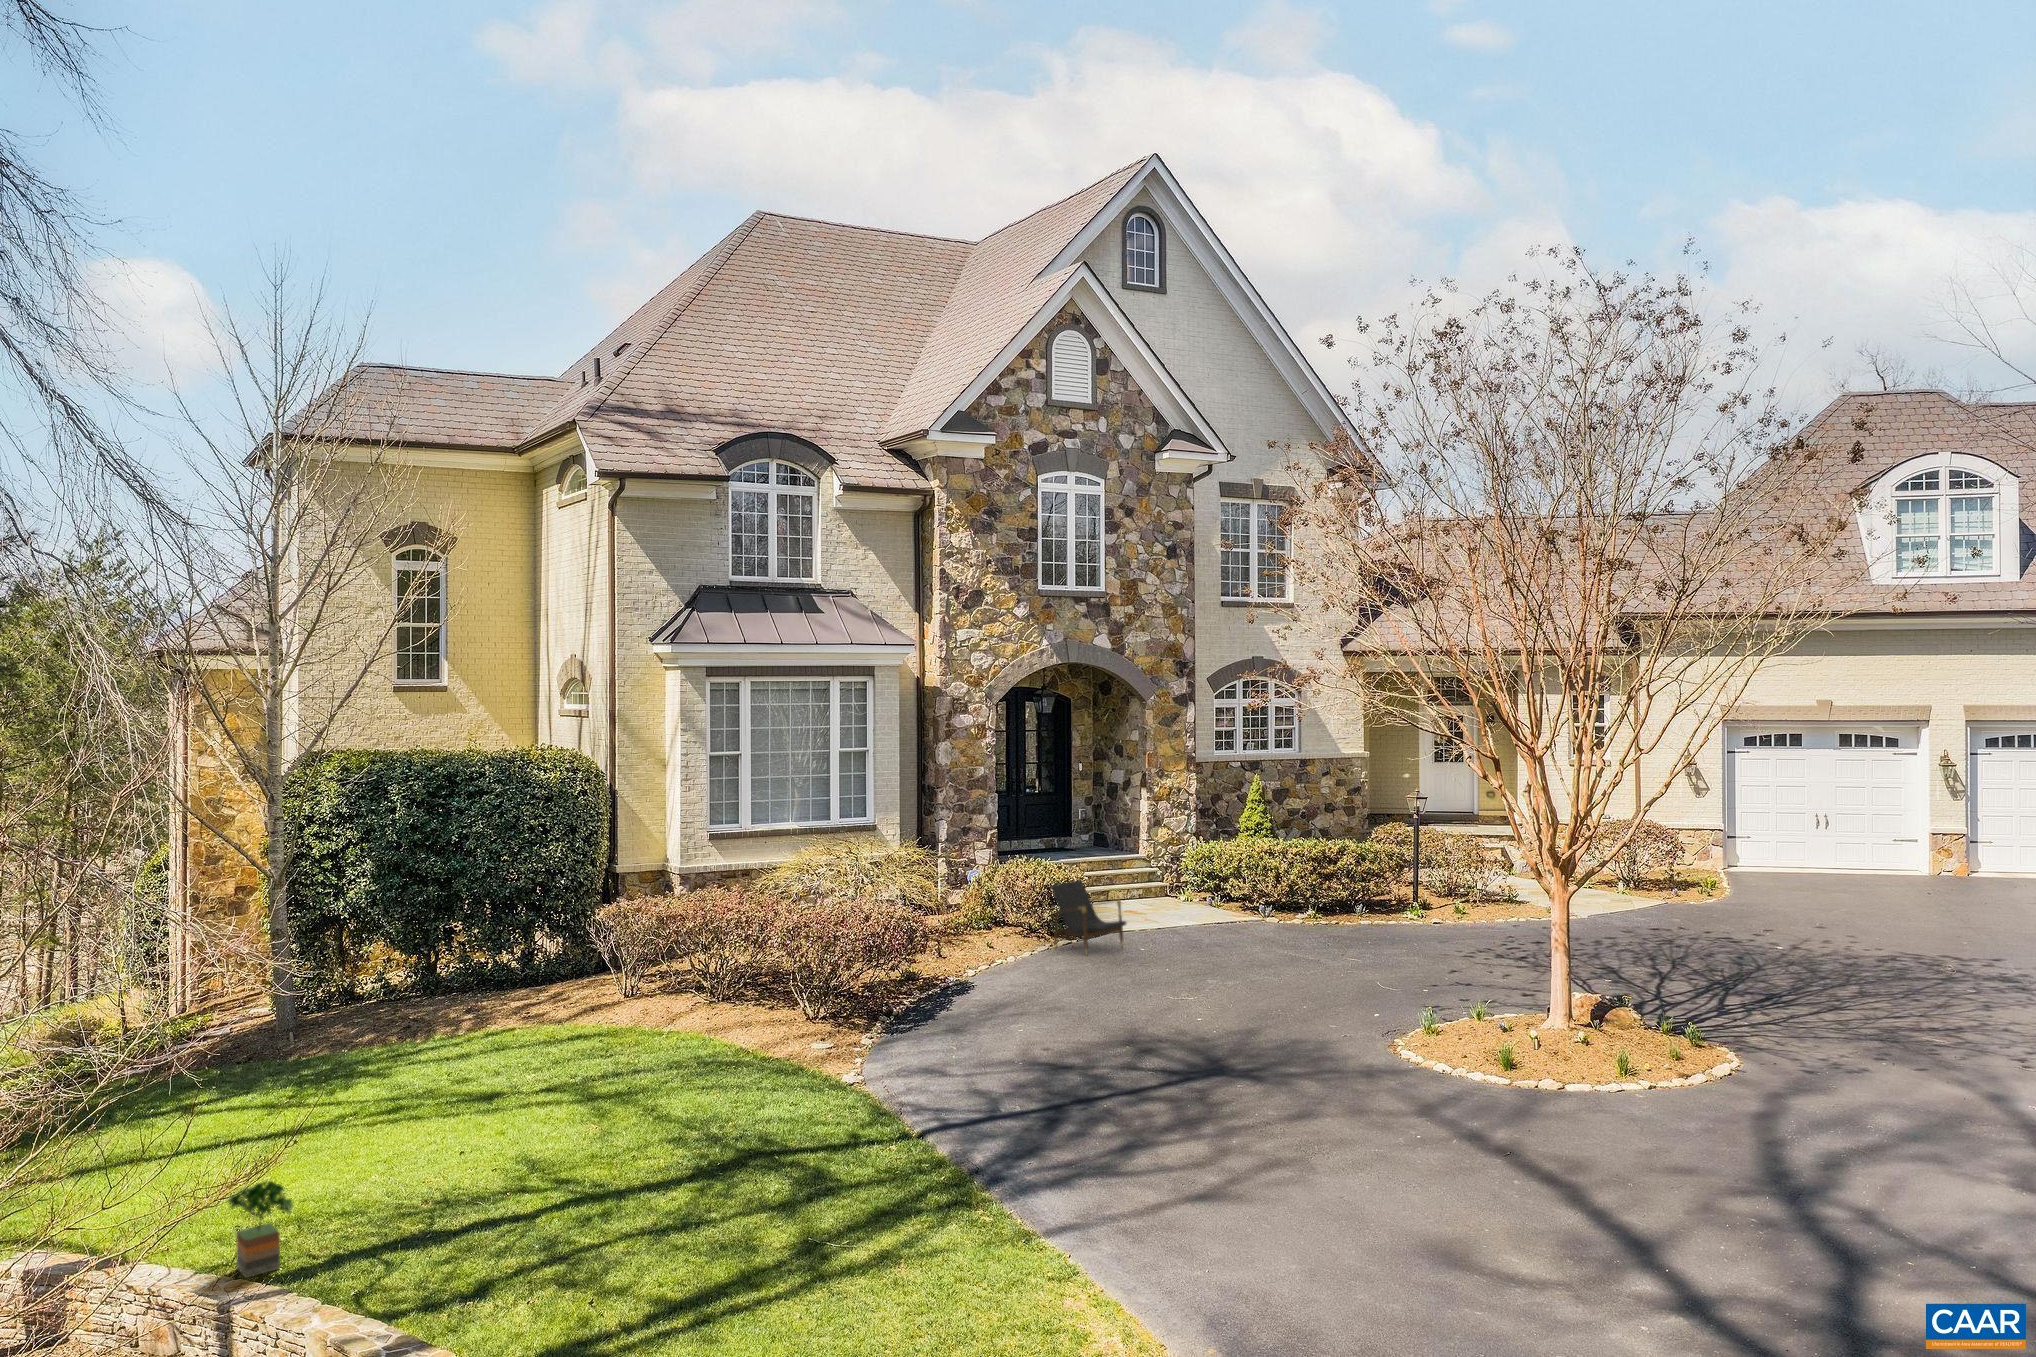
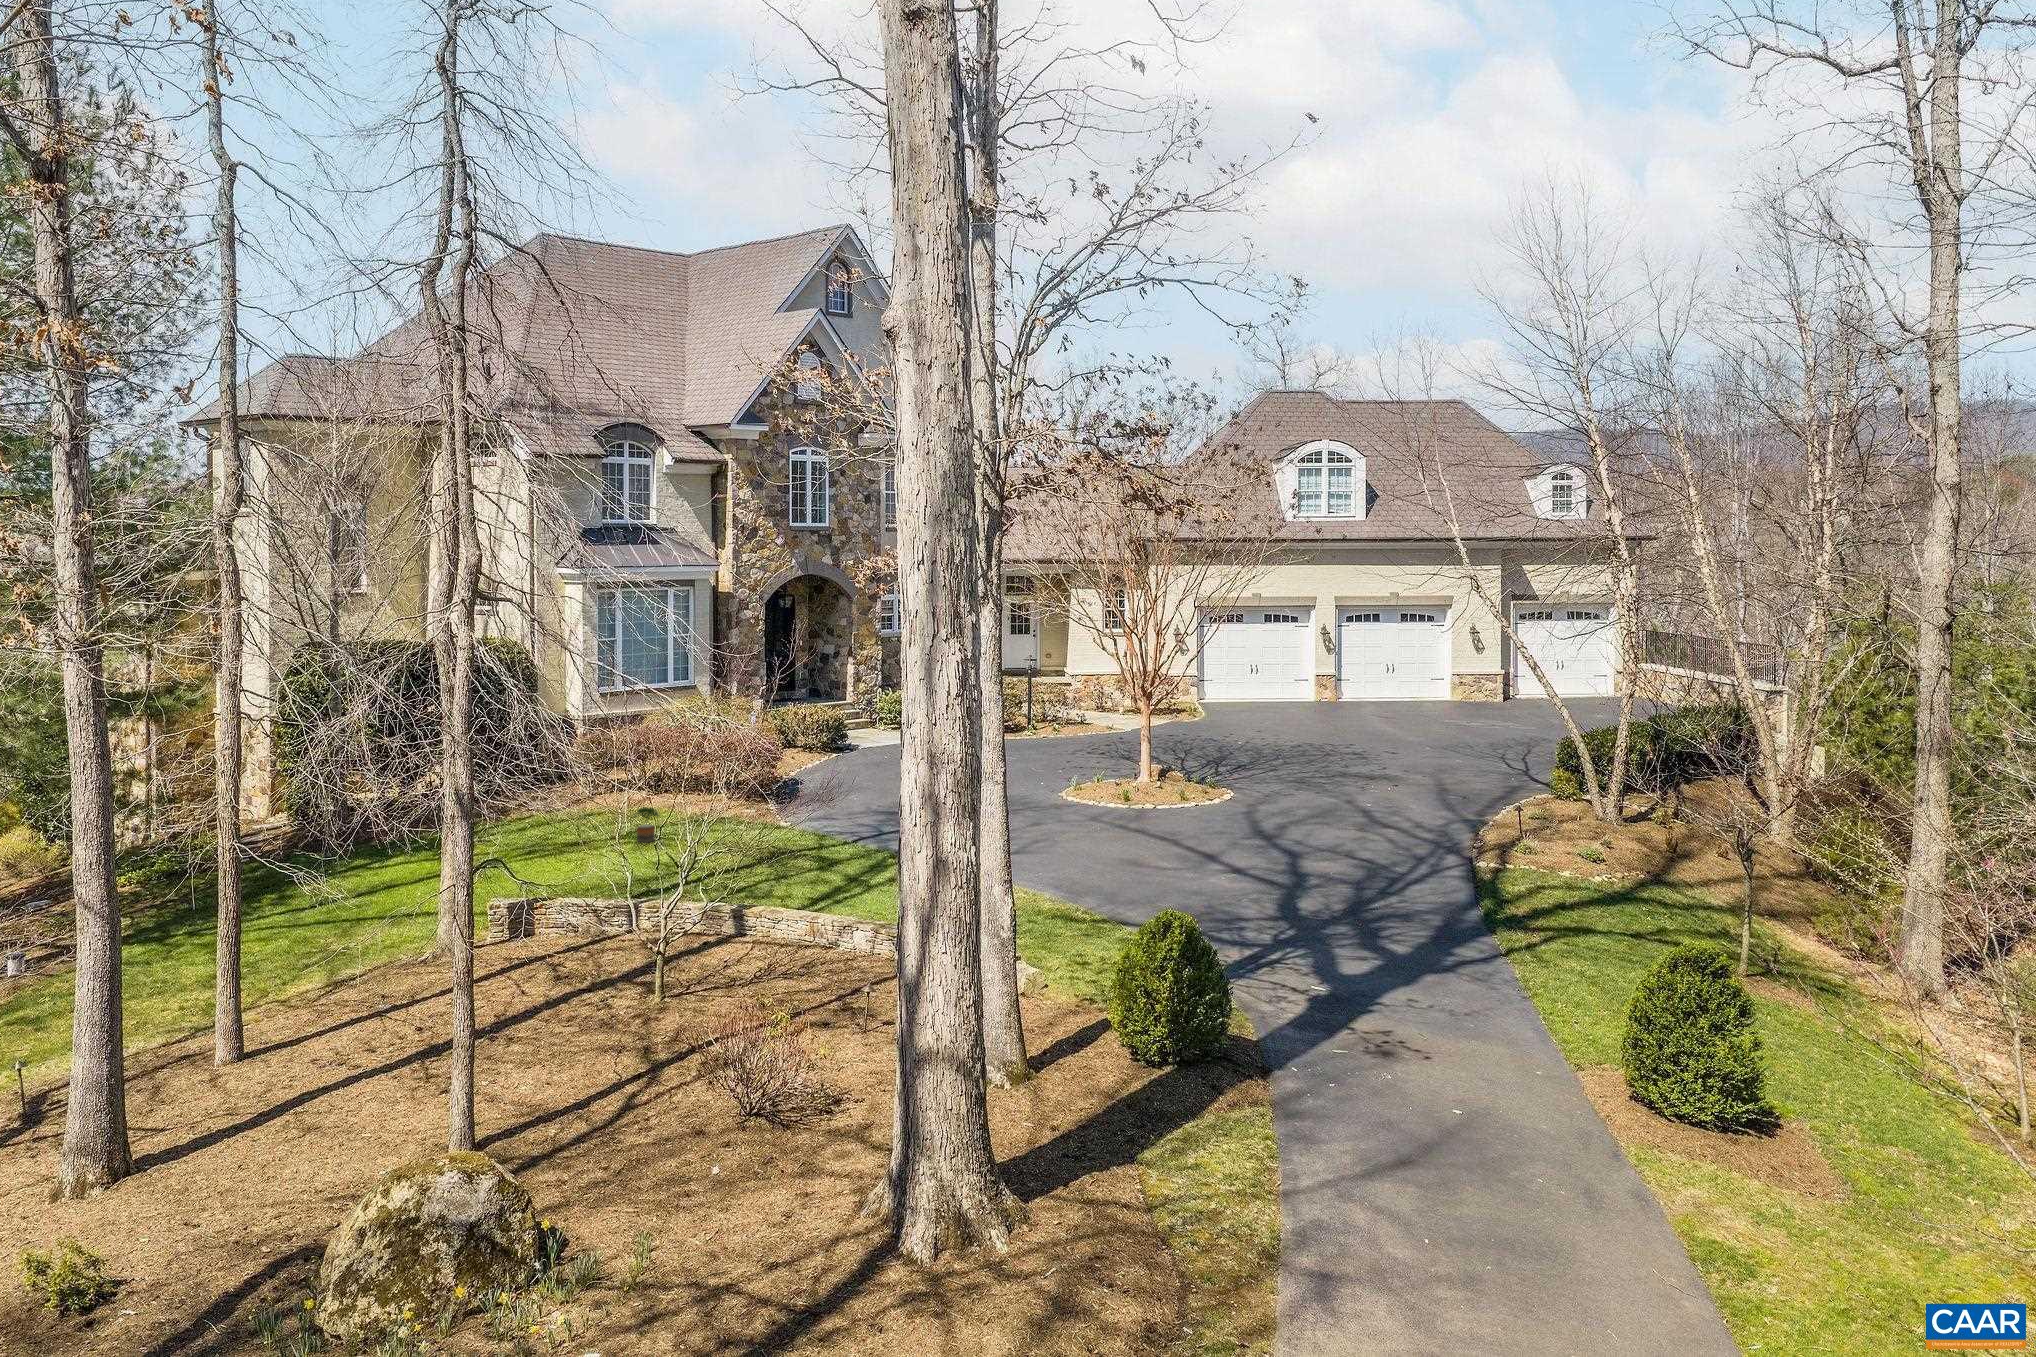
lounge chair: present [1051,880,1126,955] -> none [828,711,874,753]

